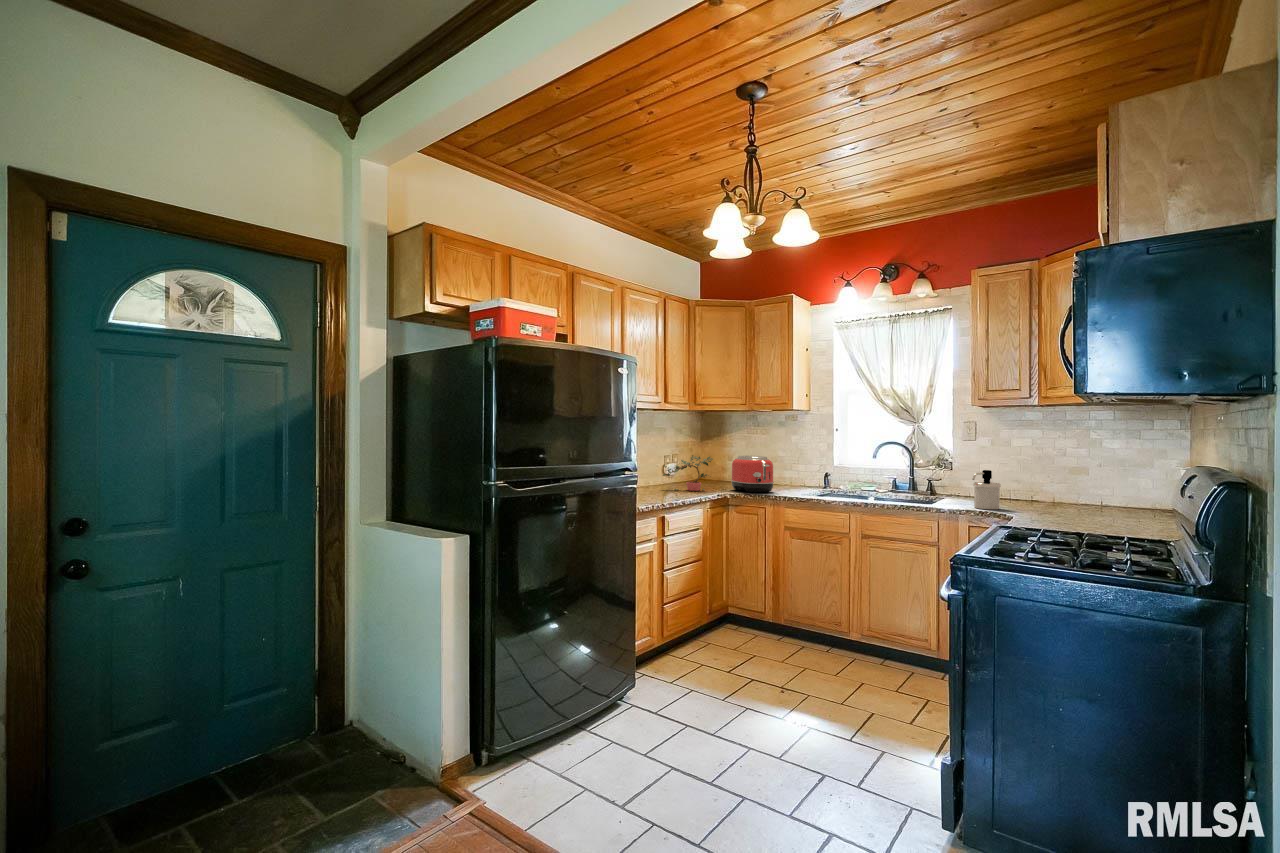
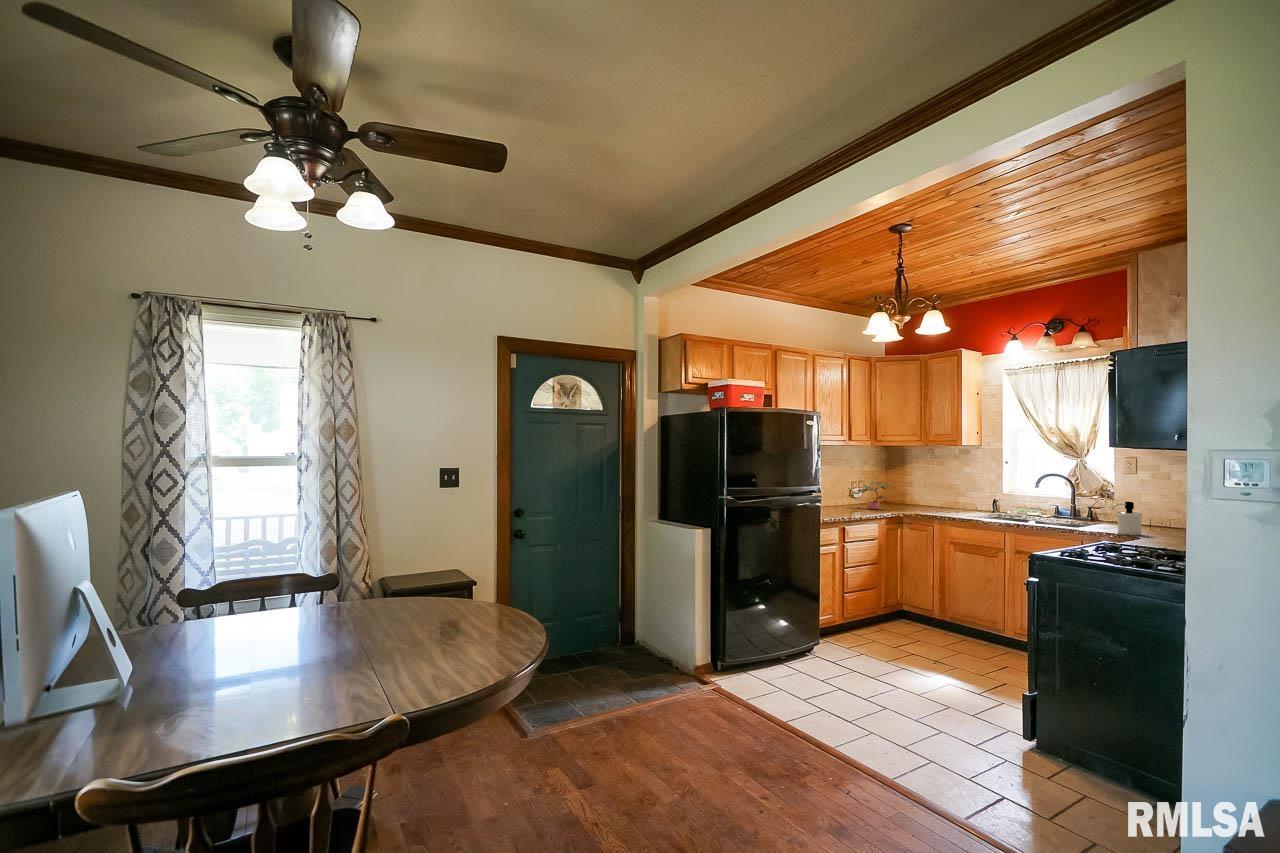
toaster: present [731,456,774,493] -> none [906,482,943,513]

